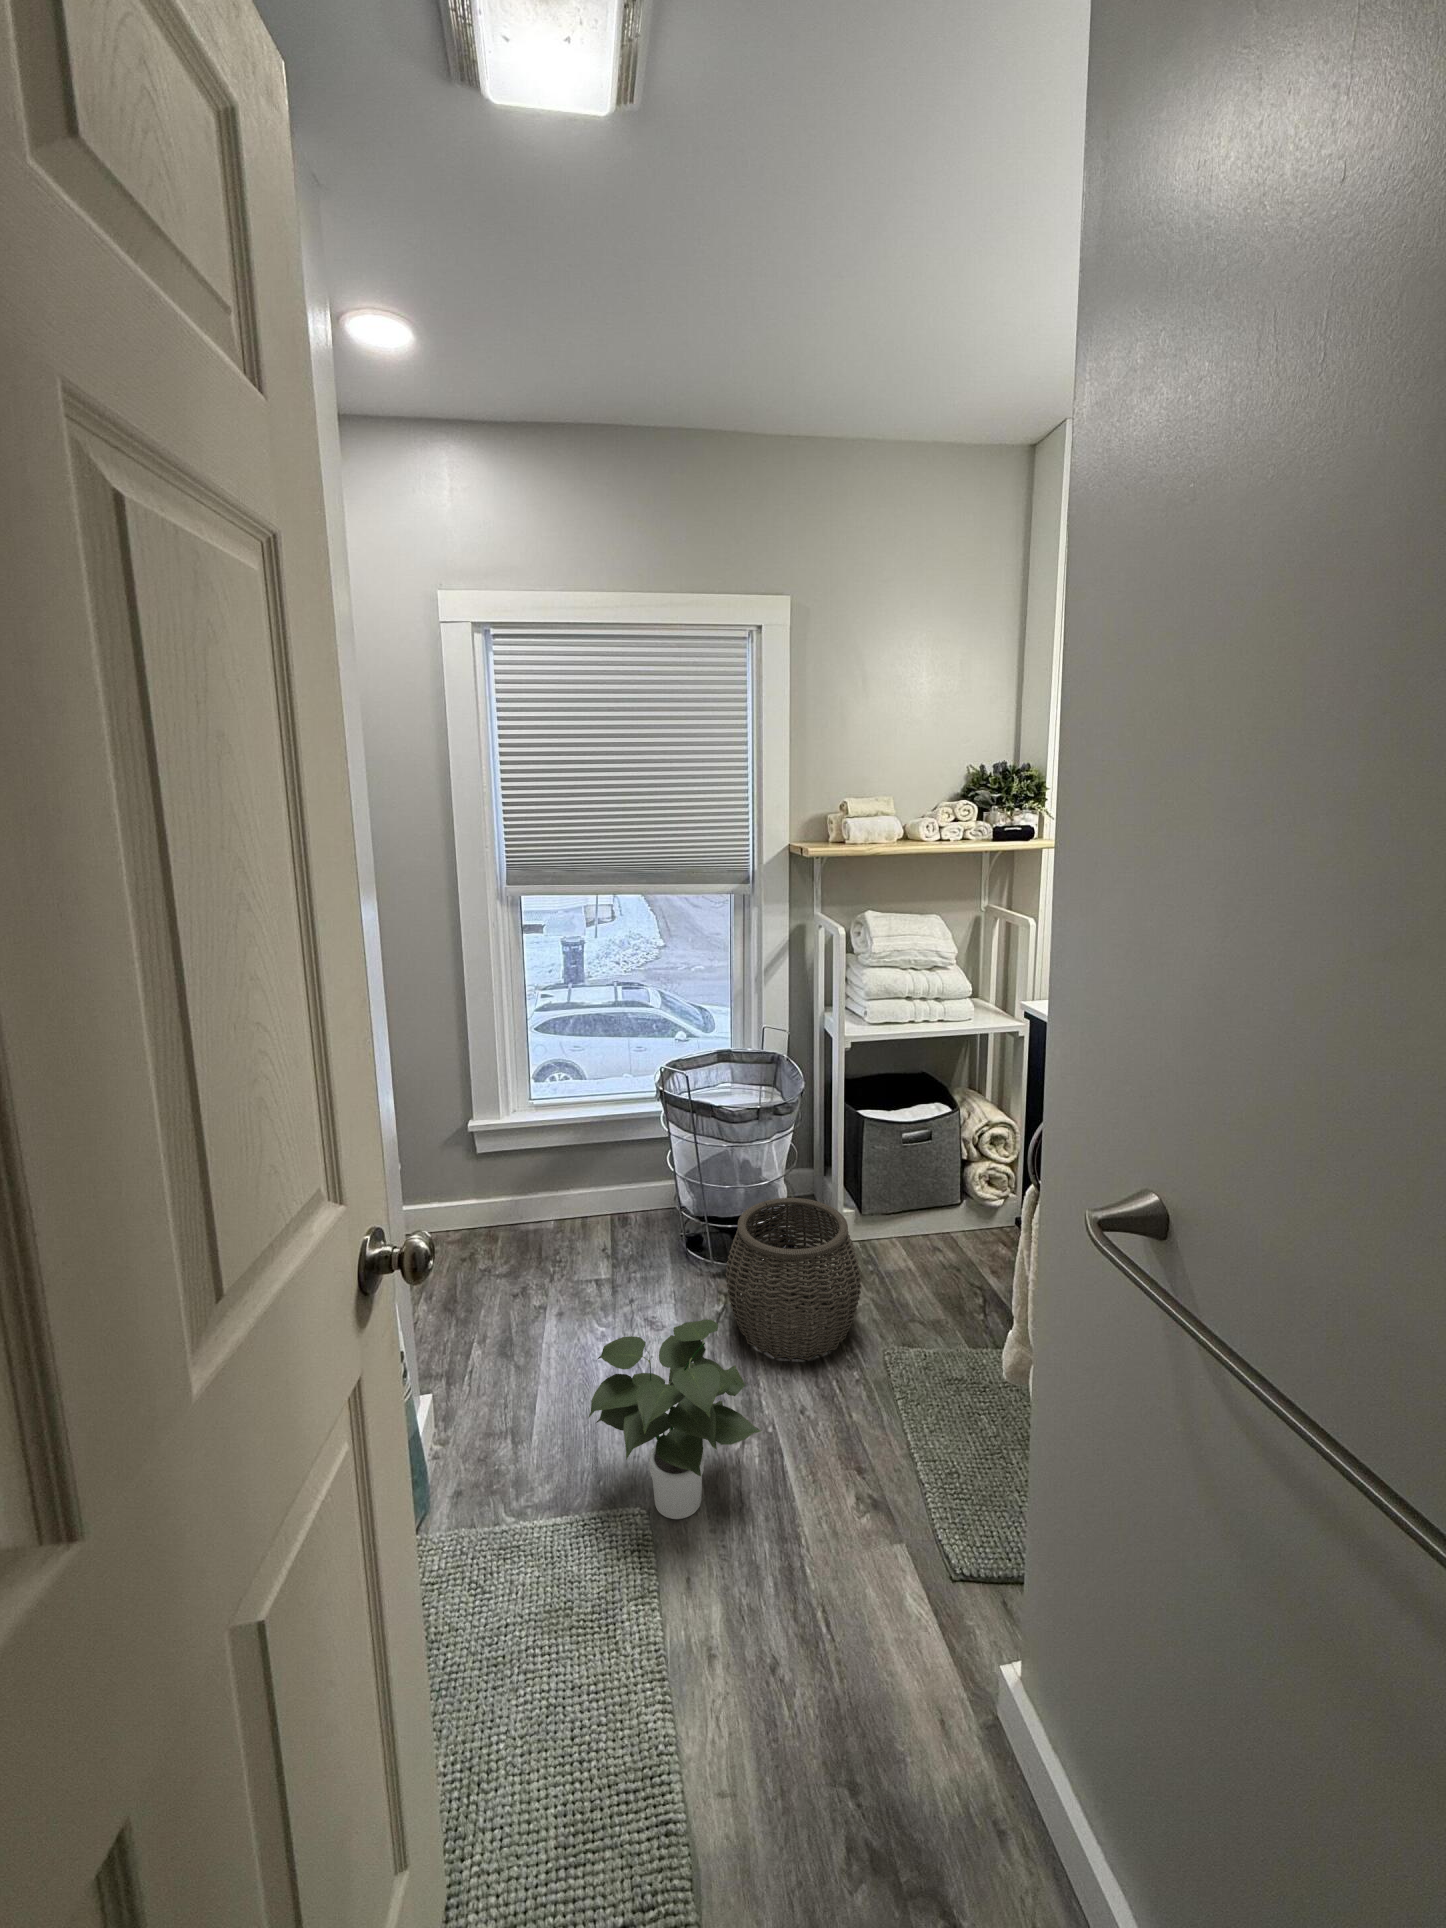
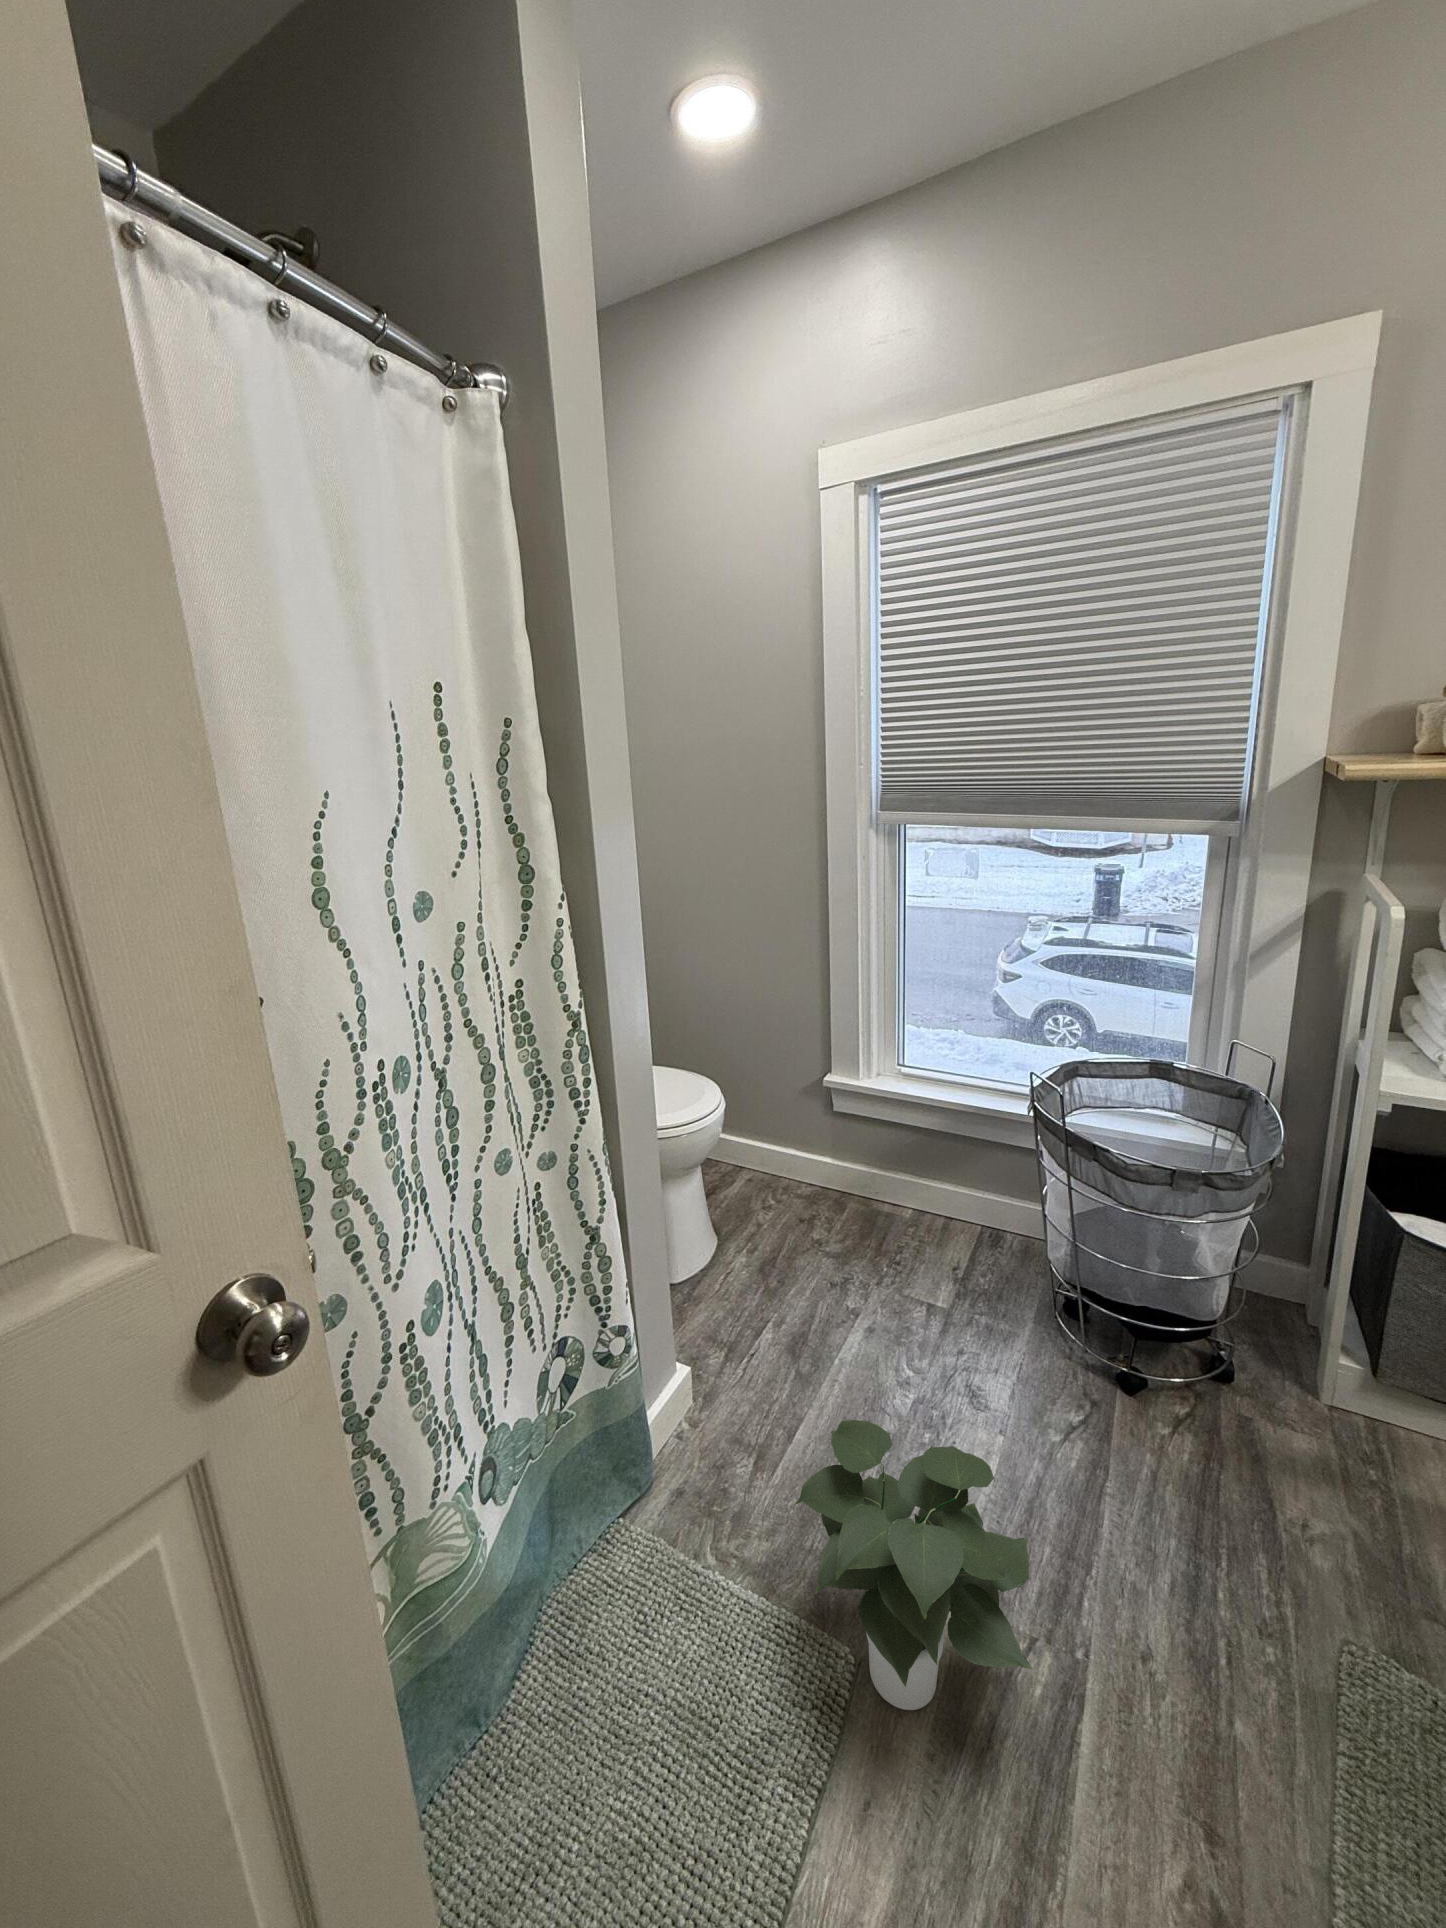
woven basket: present [726,1198,861,1360] -> none [1078,1304,1318,1580]

